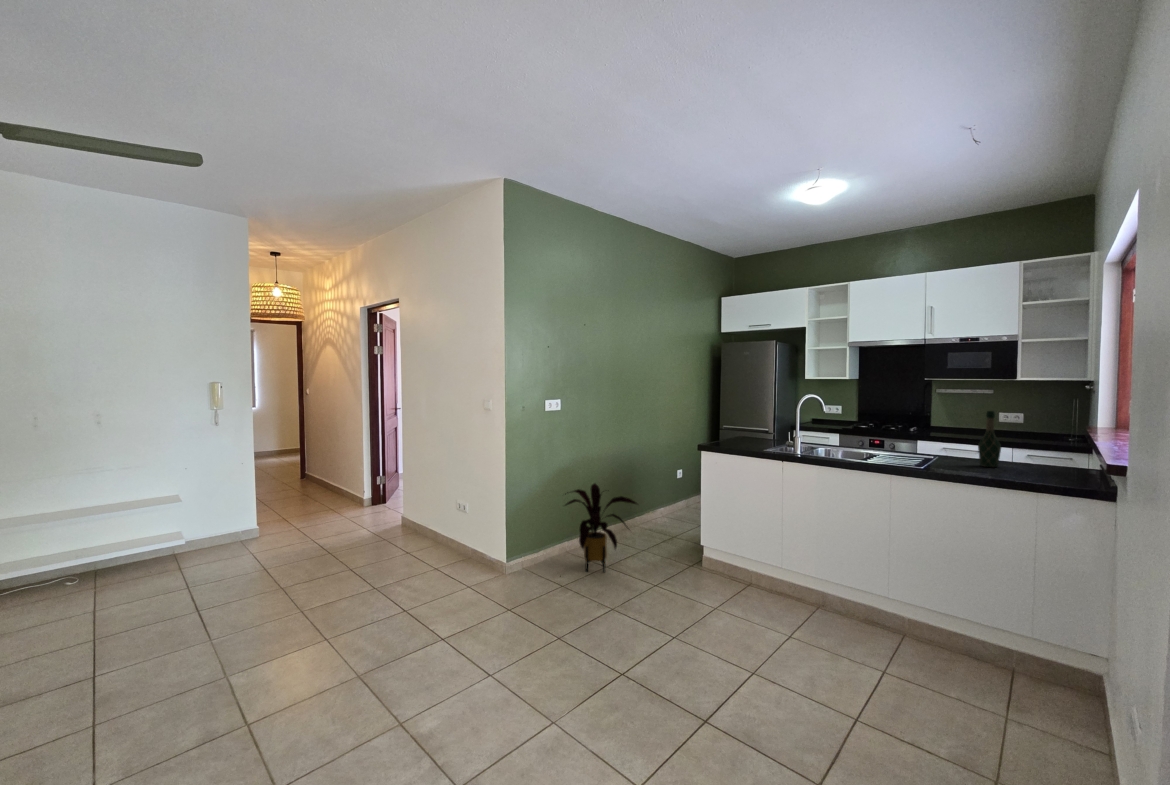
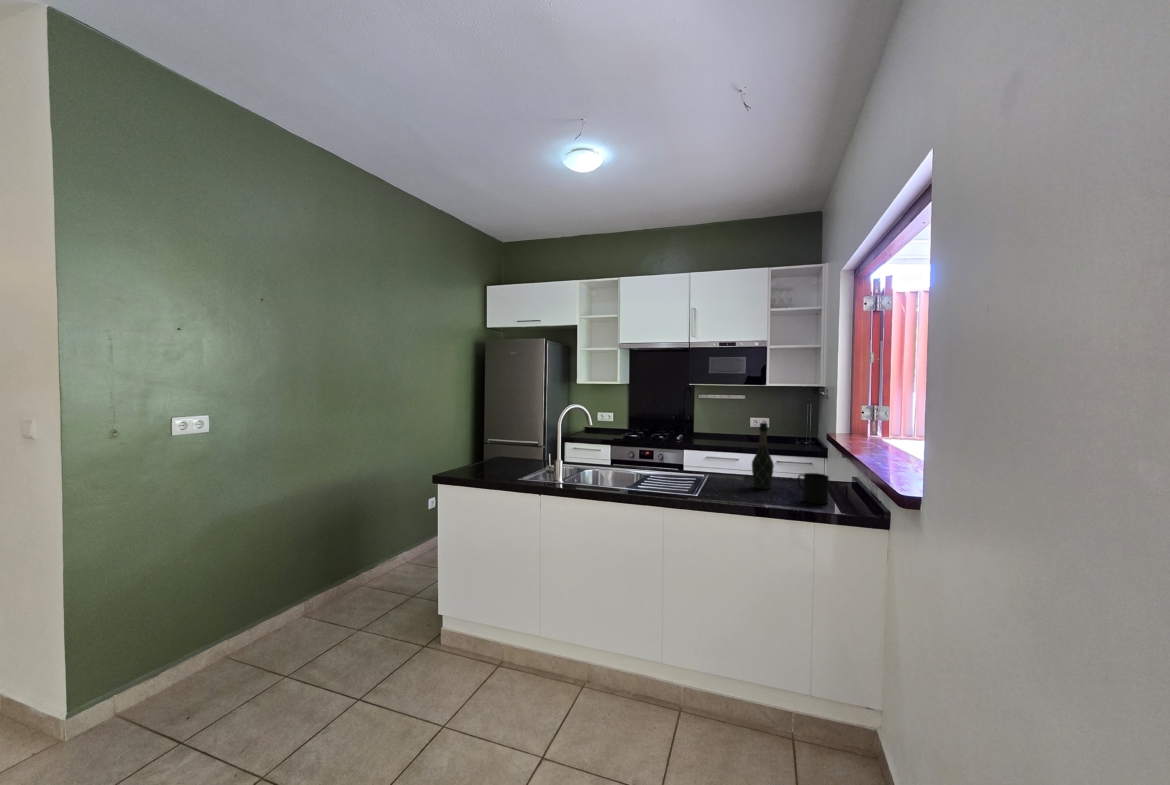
mug: none [1022,452,1053,478] -> present [798,473,829,504]
house plant: present [565,484,637,572] -> none [182,545,336,702]

